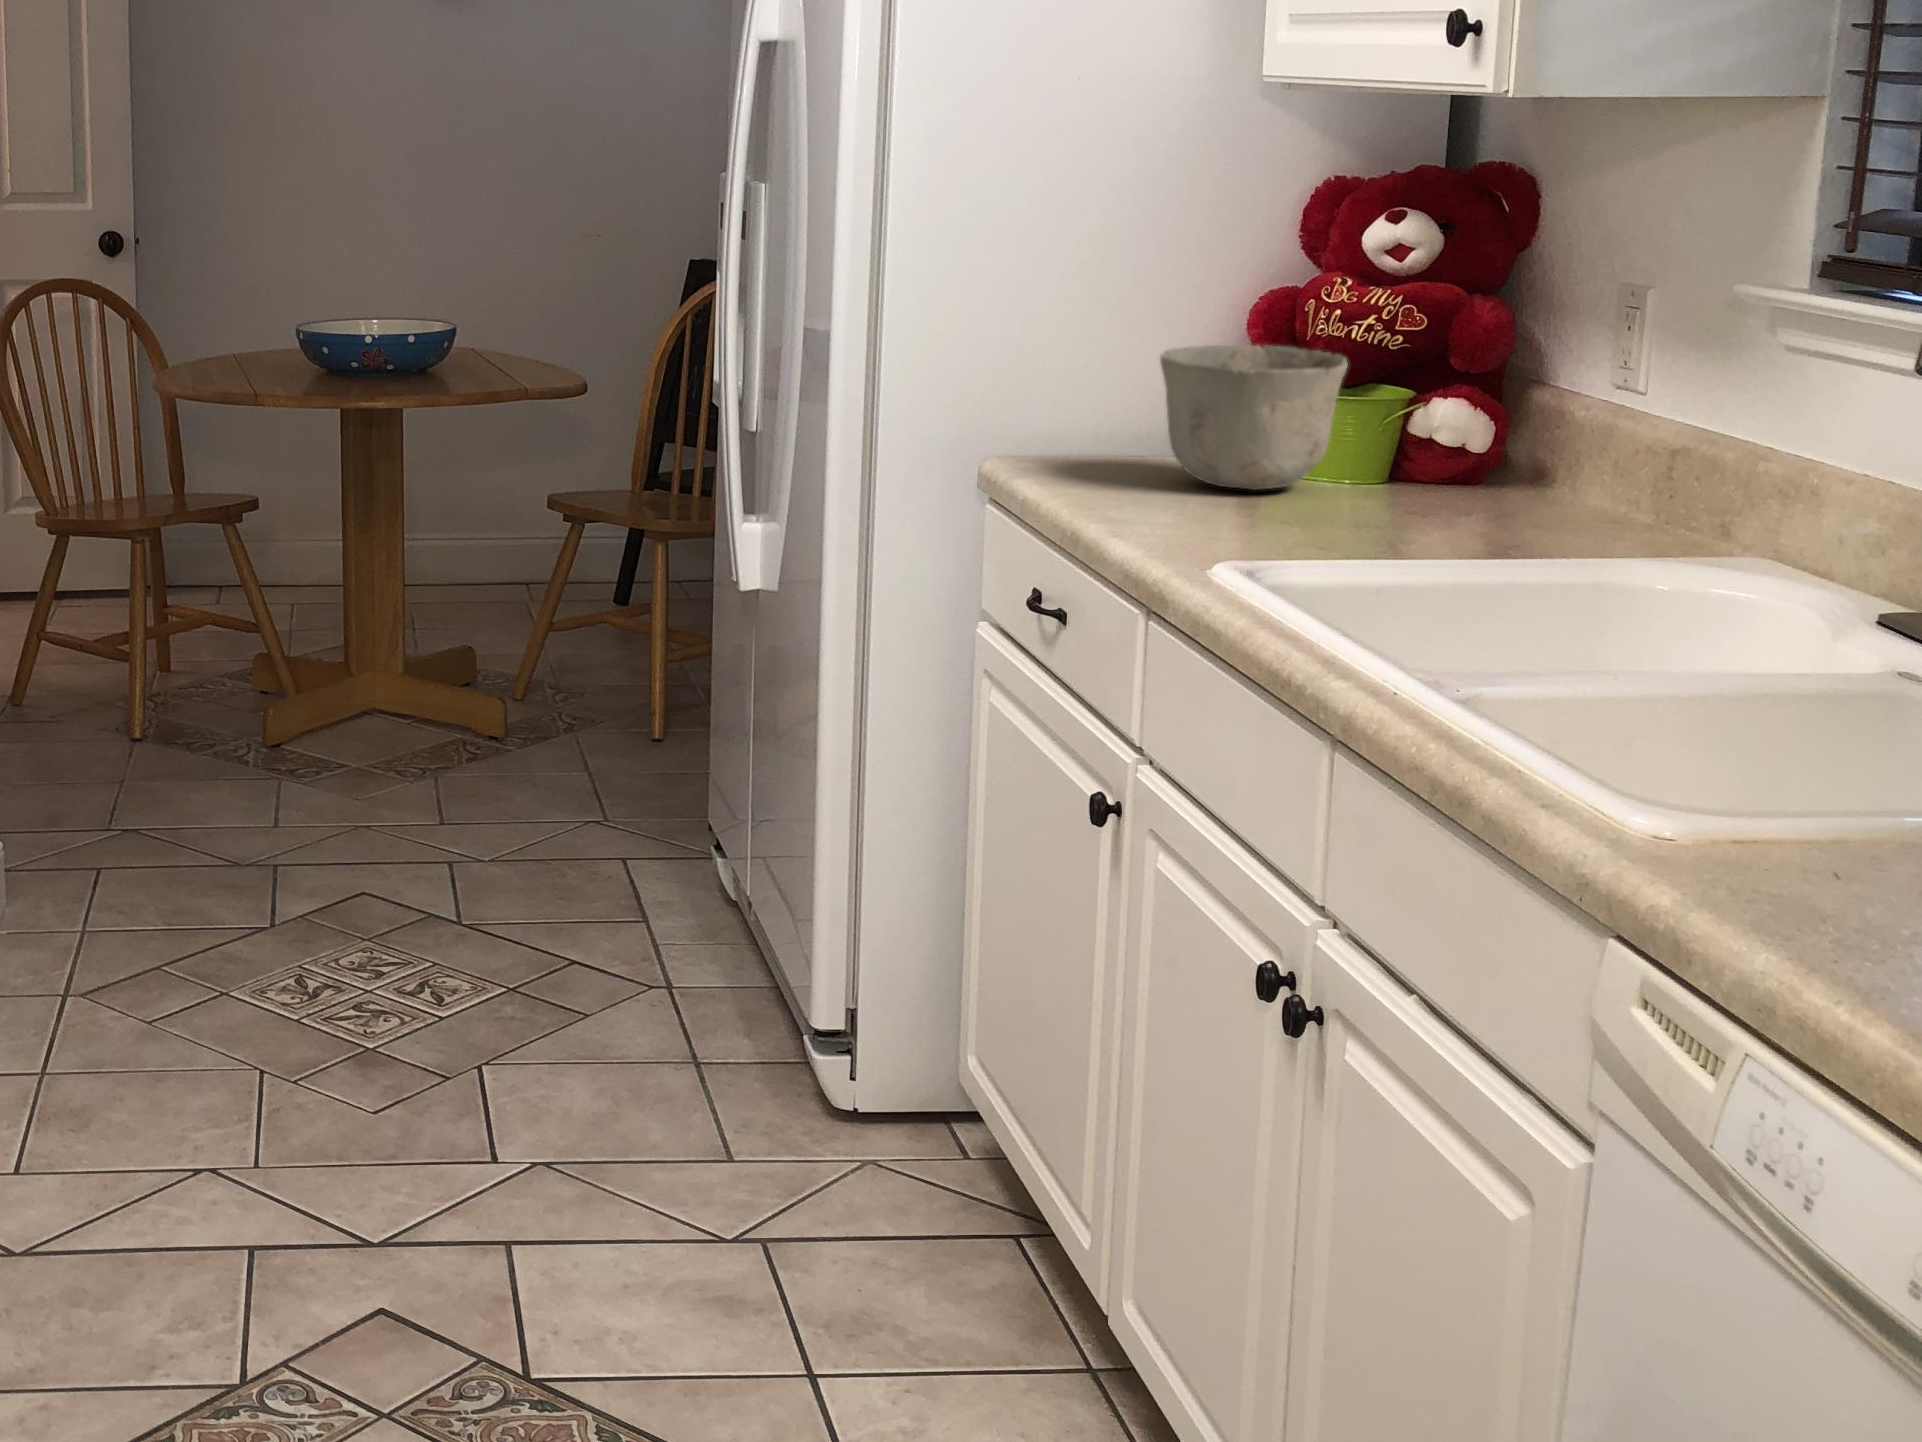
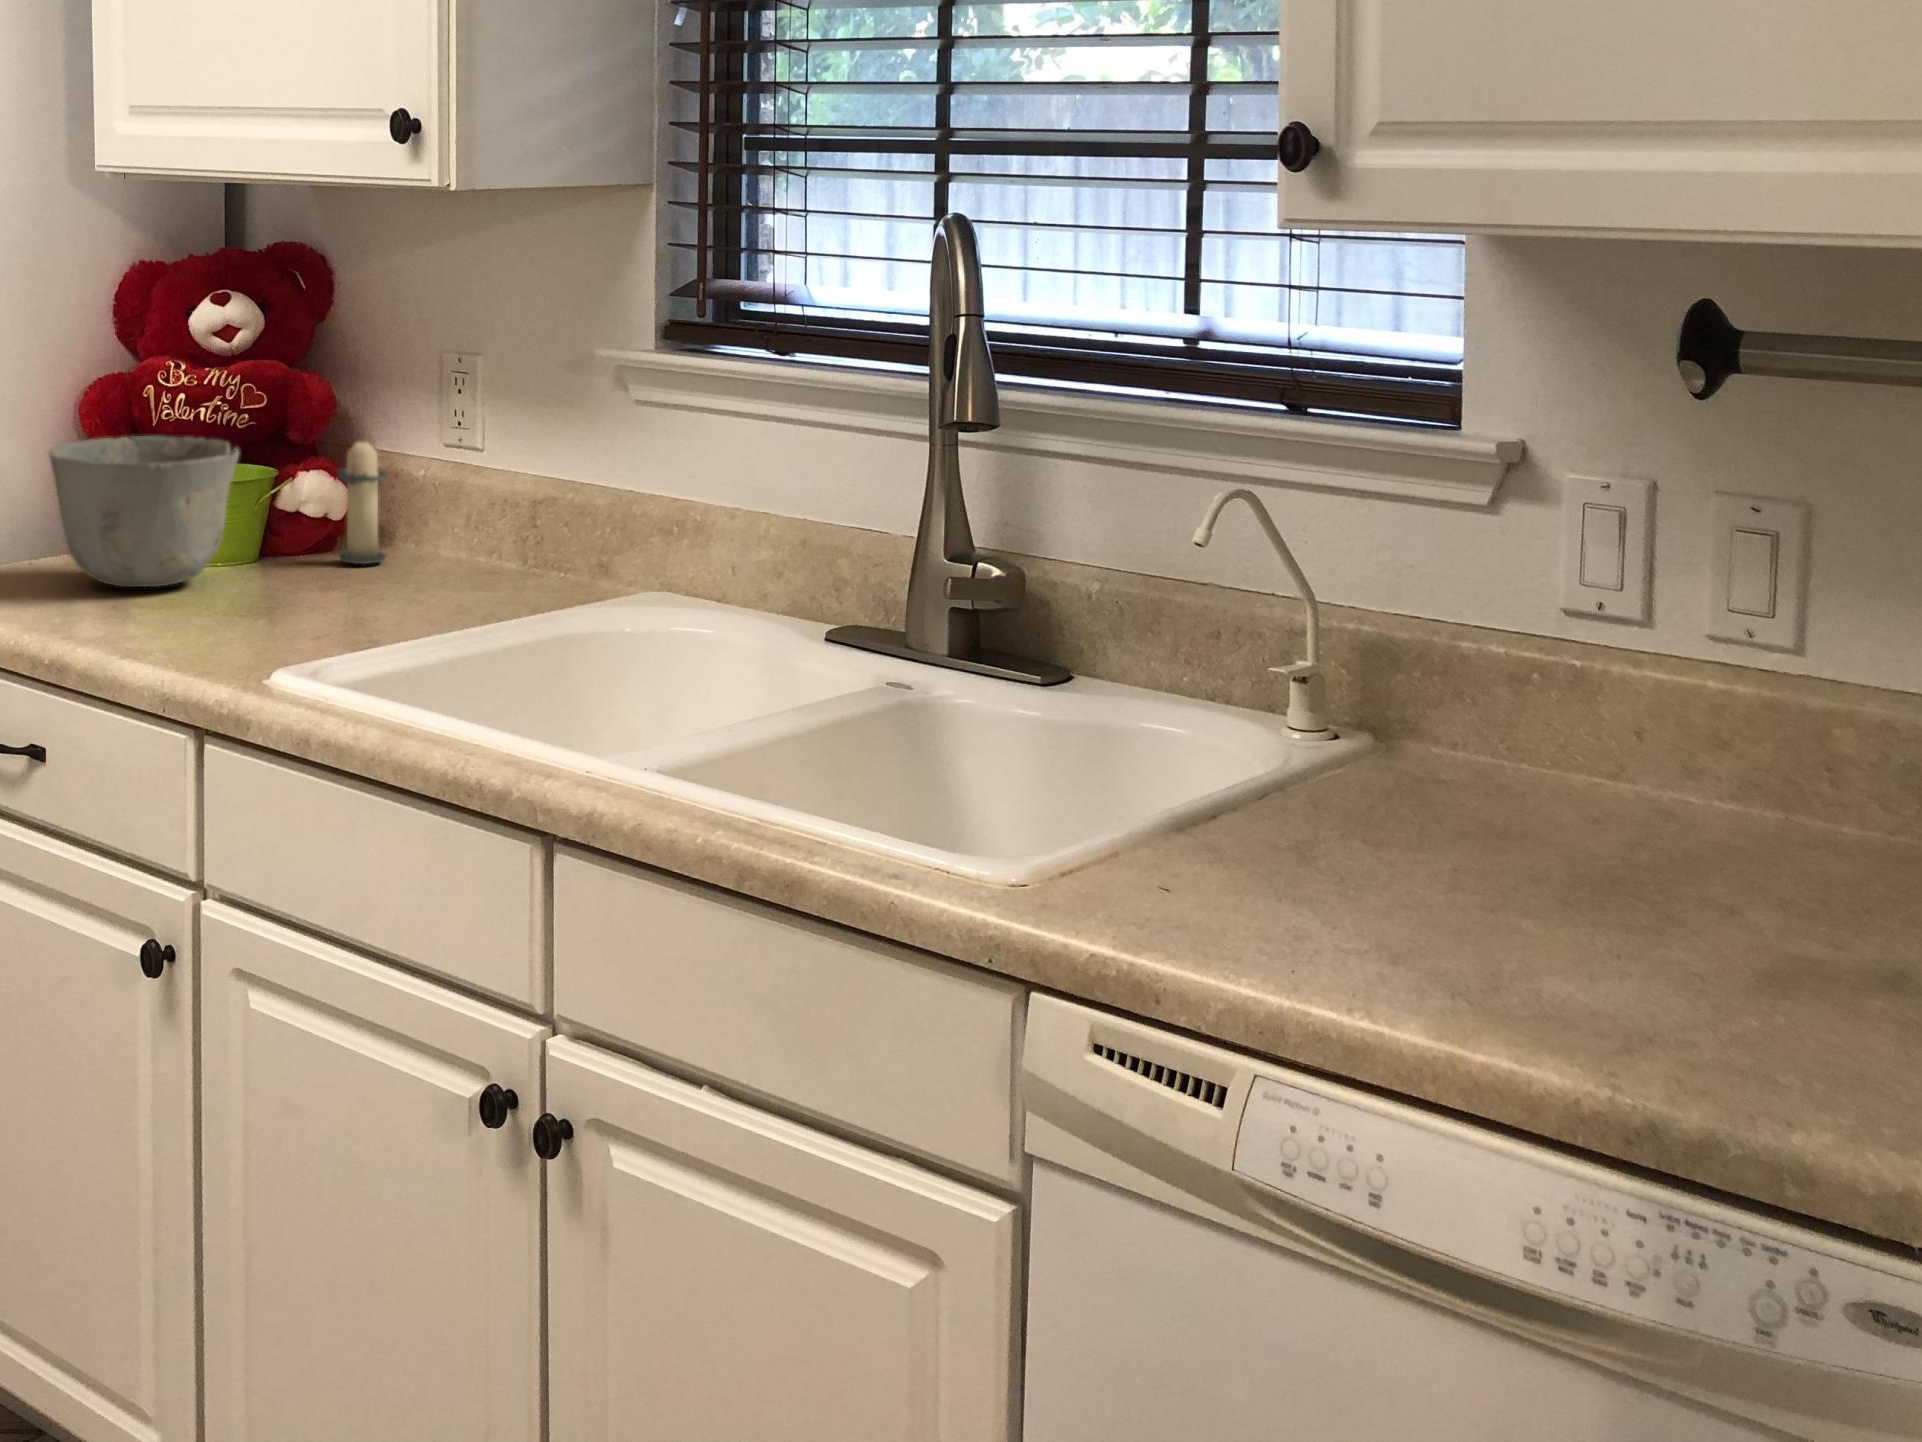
candle: none [1460,361,1536,499] -> present [337,440,387,564]

